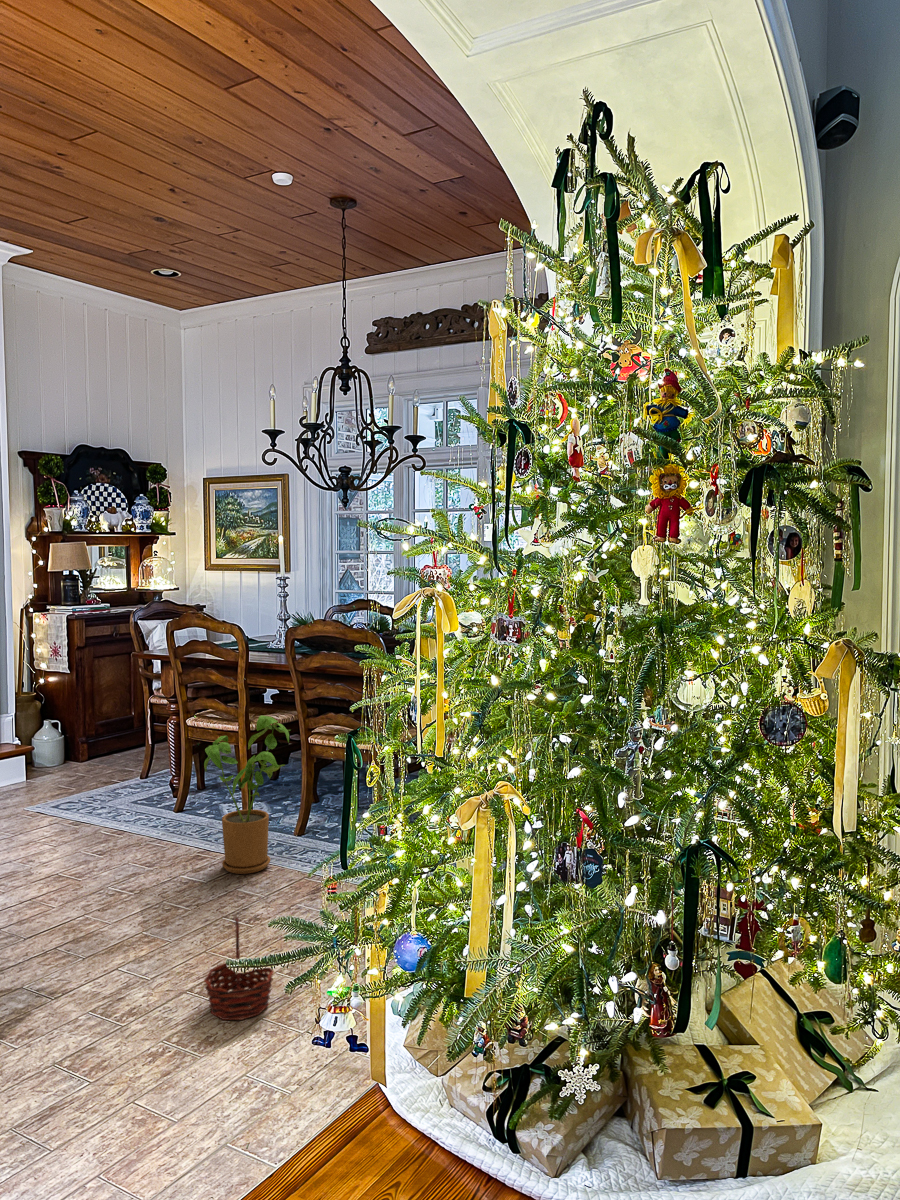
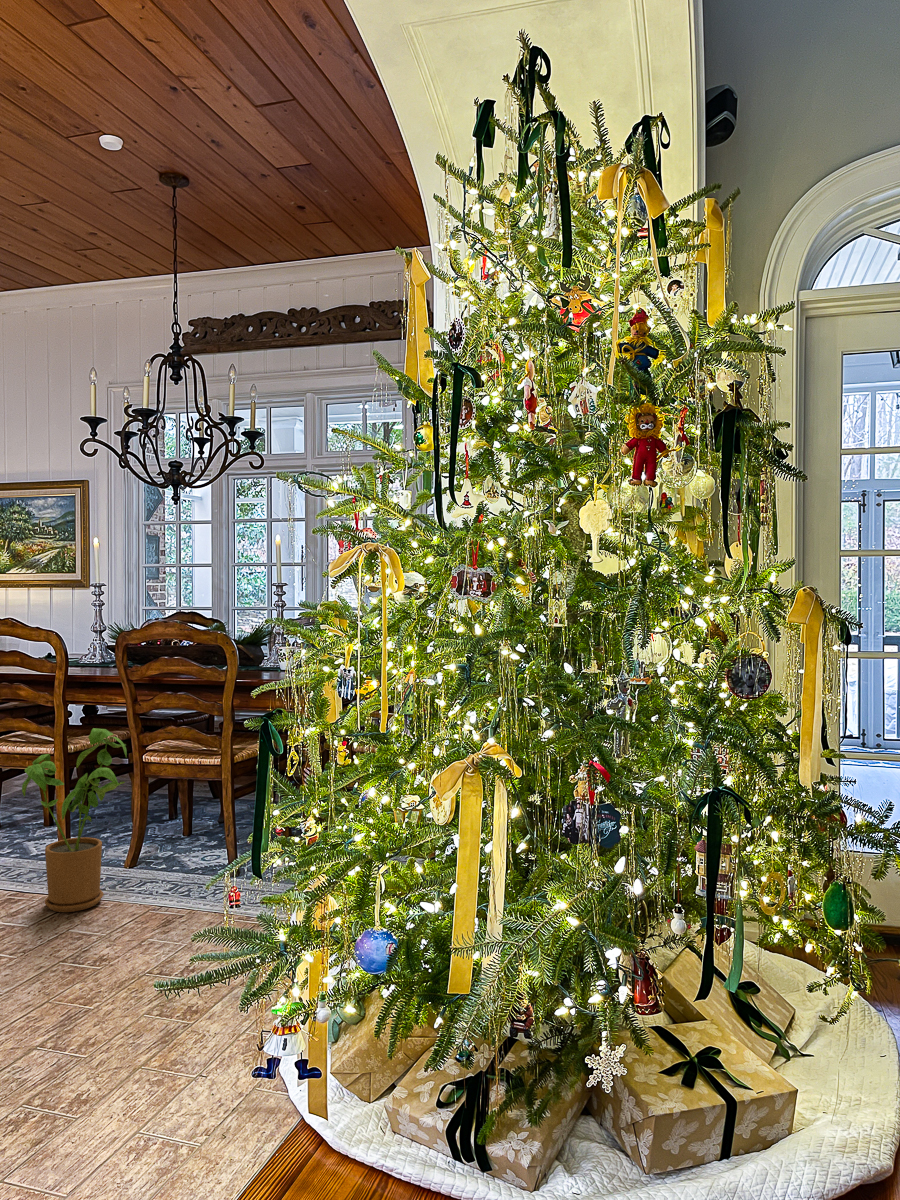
basket: present [204,917,274,1020] -> none [64,950,150,1076]

